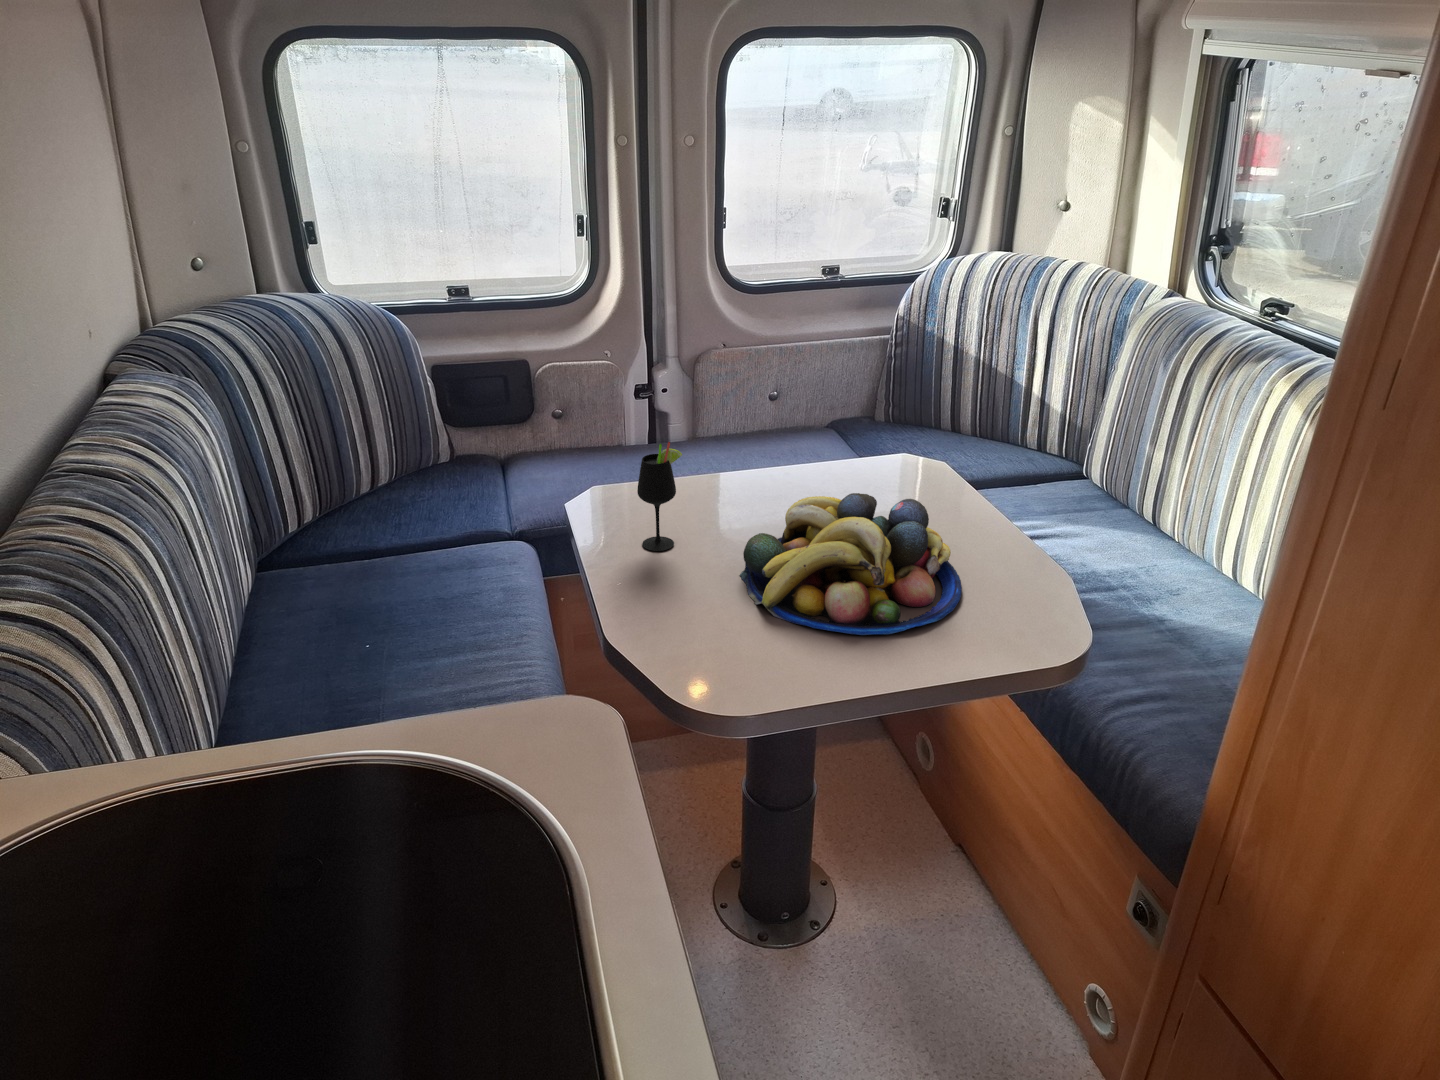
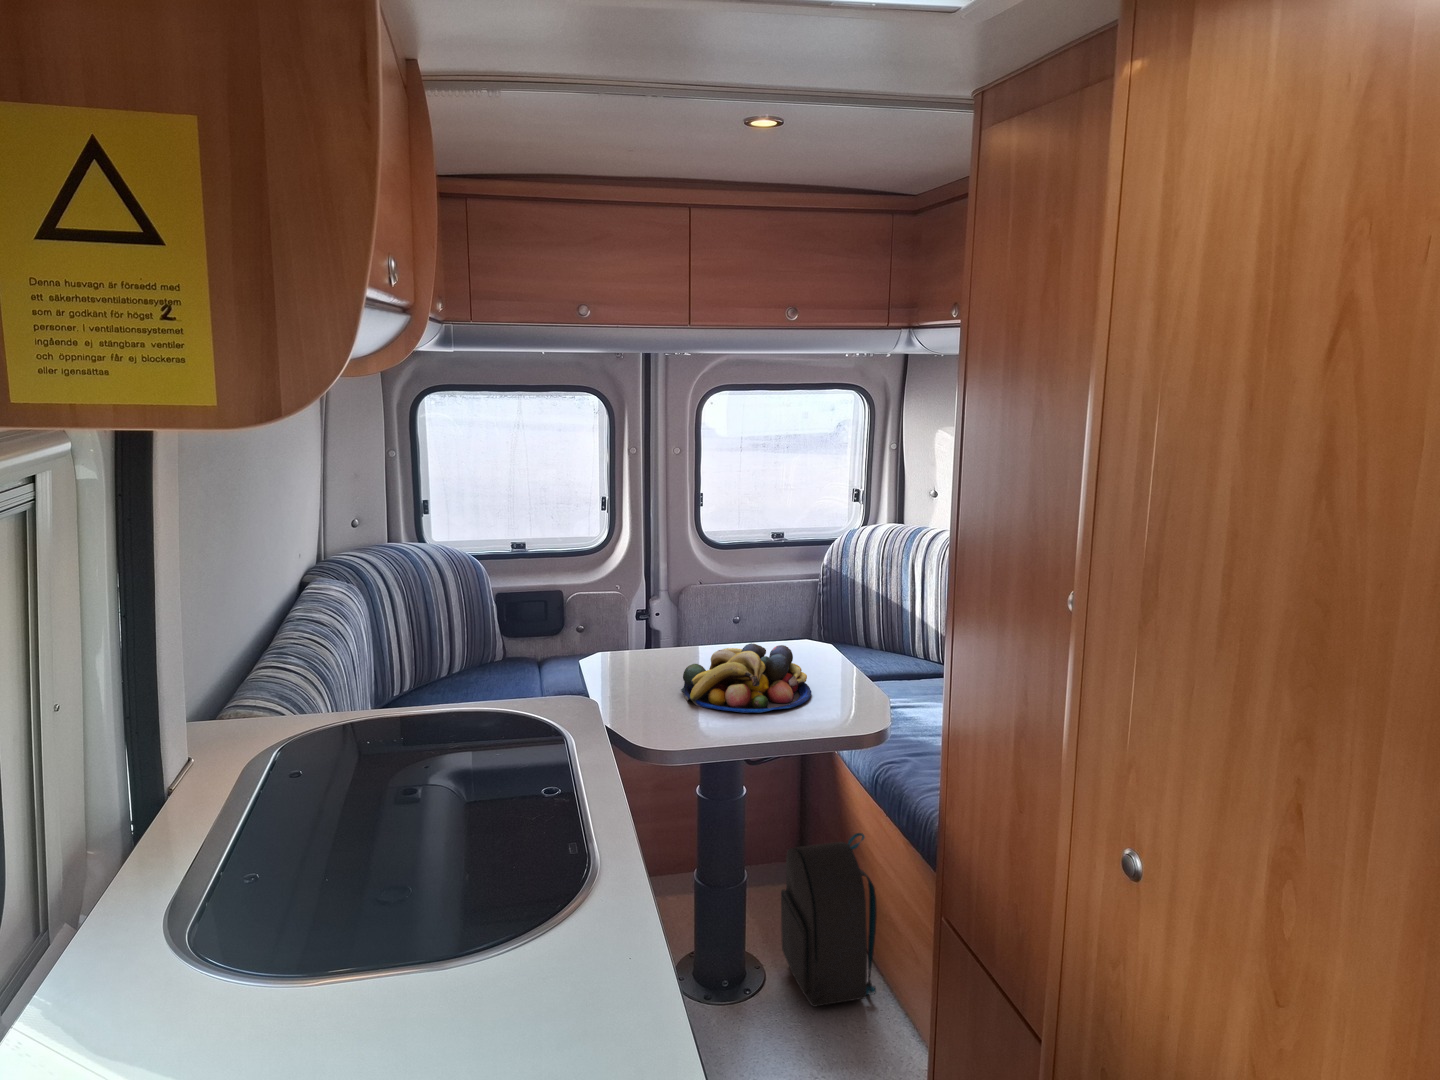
wine glass: present [637,442,682,551] -> none [623,611,650,679]
backpack: none [876,771,1034,1010] -> present [781,833,877,1007]

